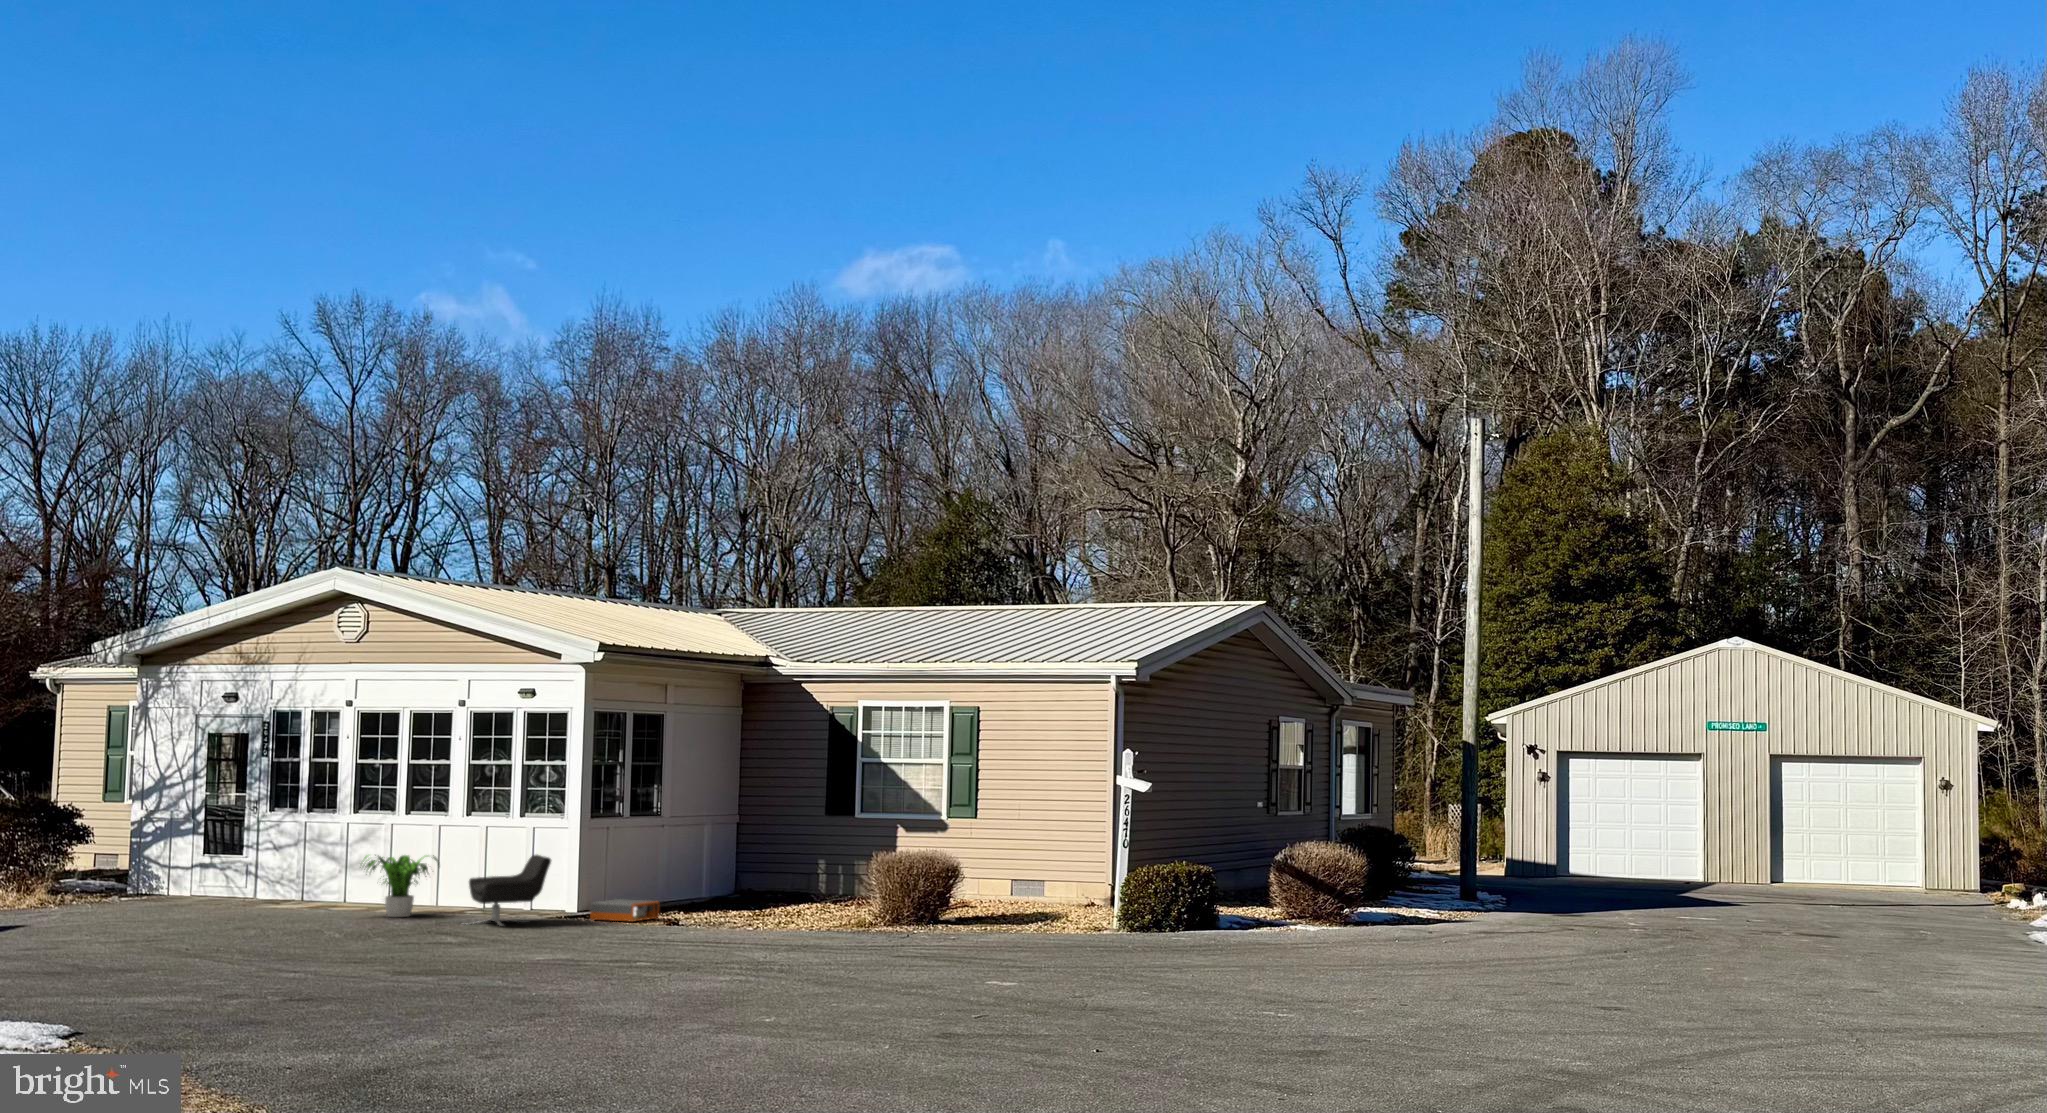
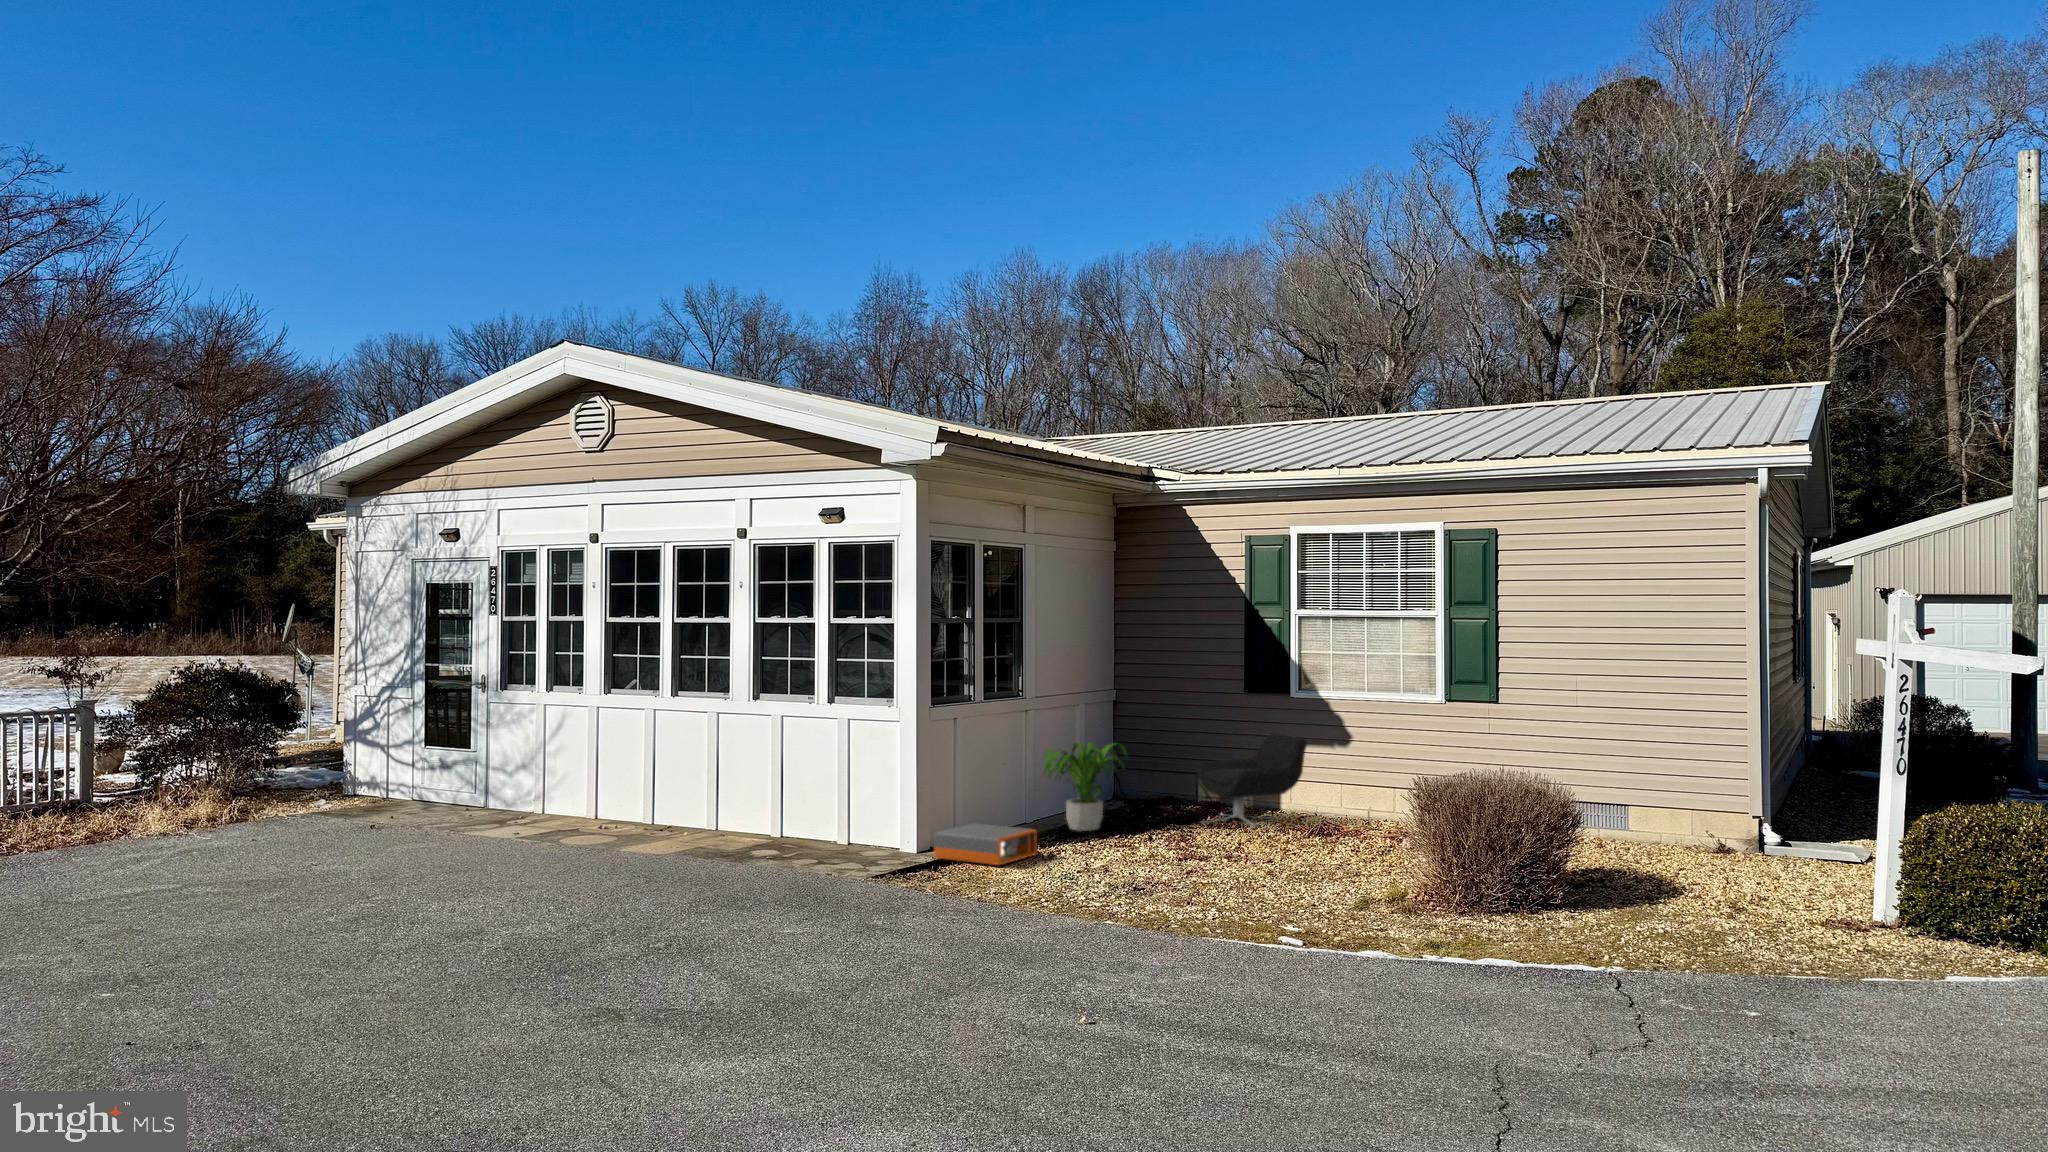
potted plant: present [360,855,439,917] -> present [1043,742,1127,831]
lounge chair: present [466,855,551,926] -> present [1196,733,1307,827]

